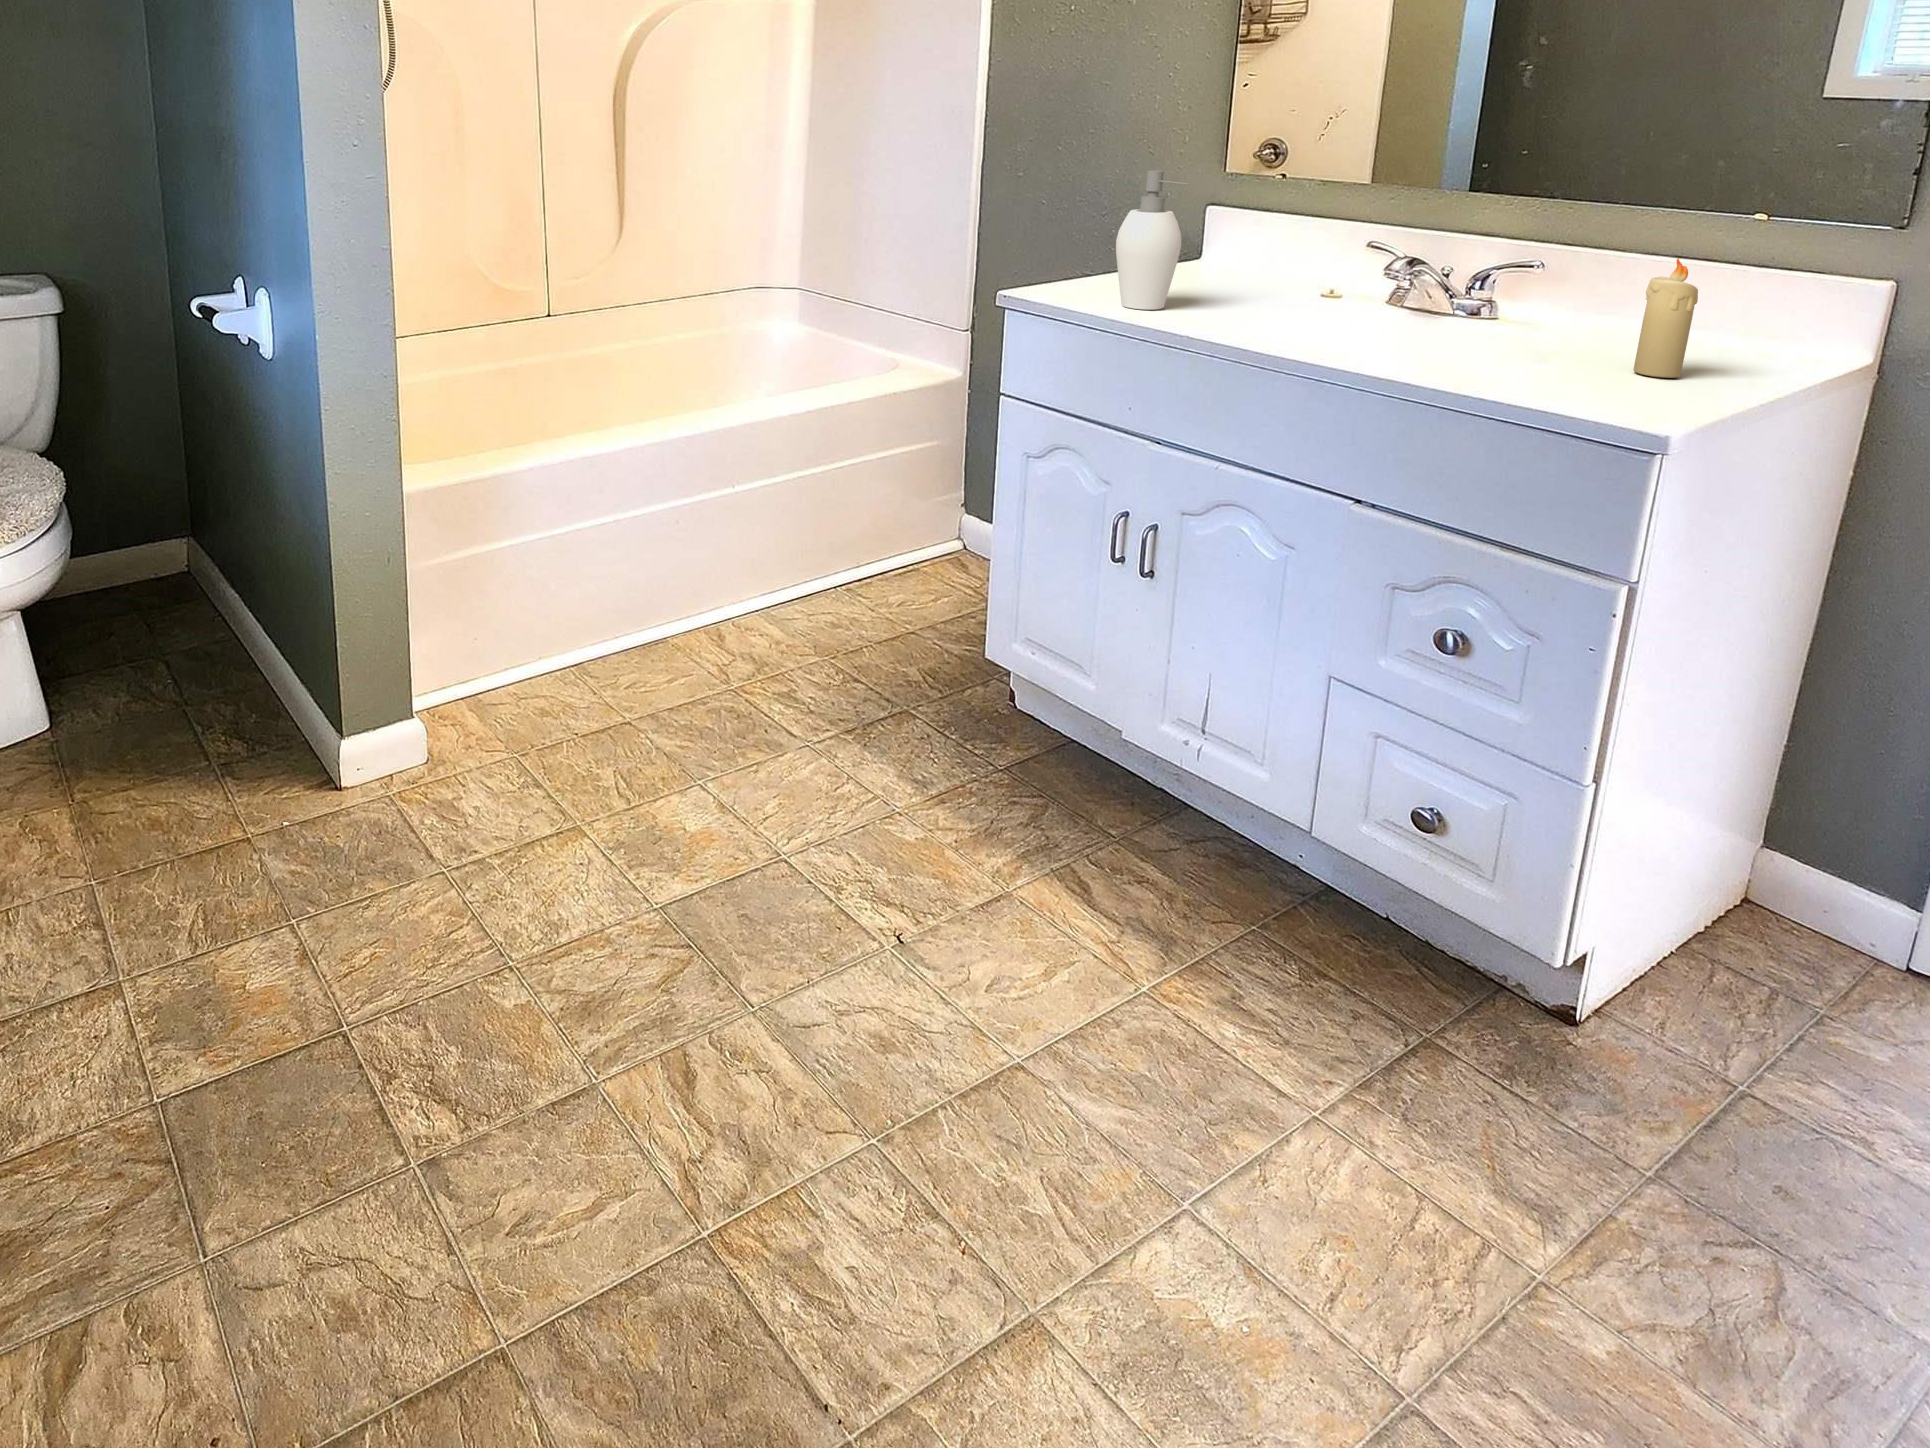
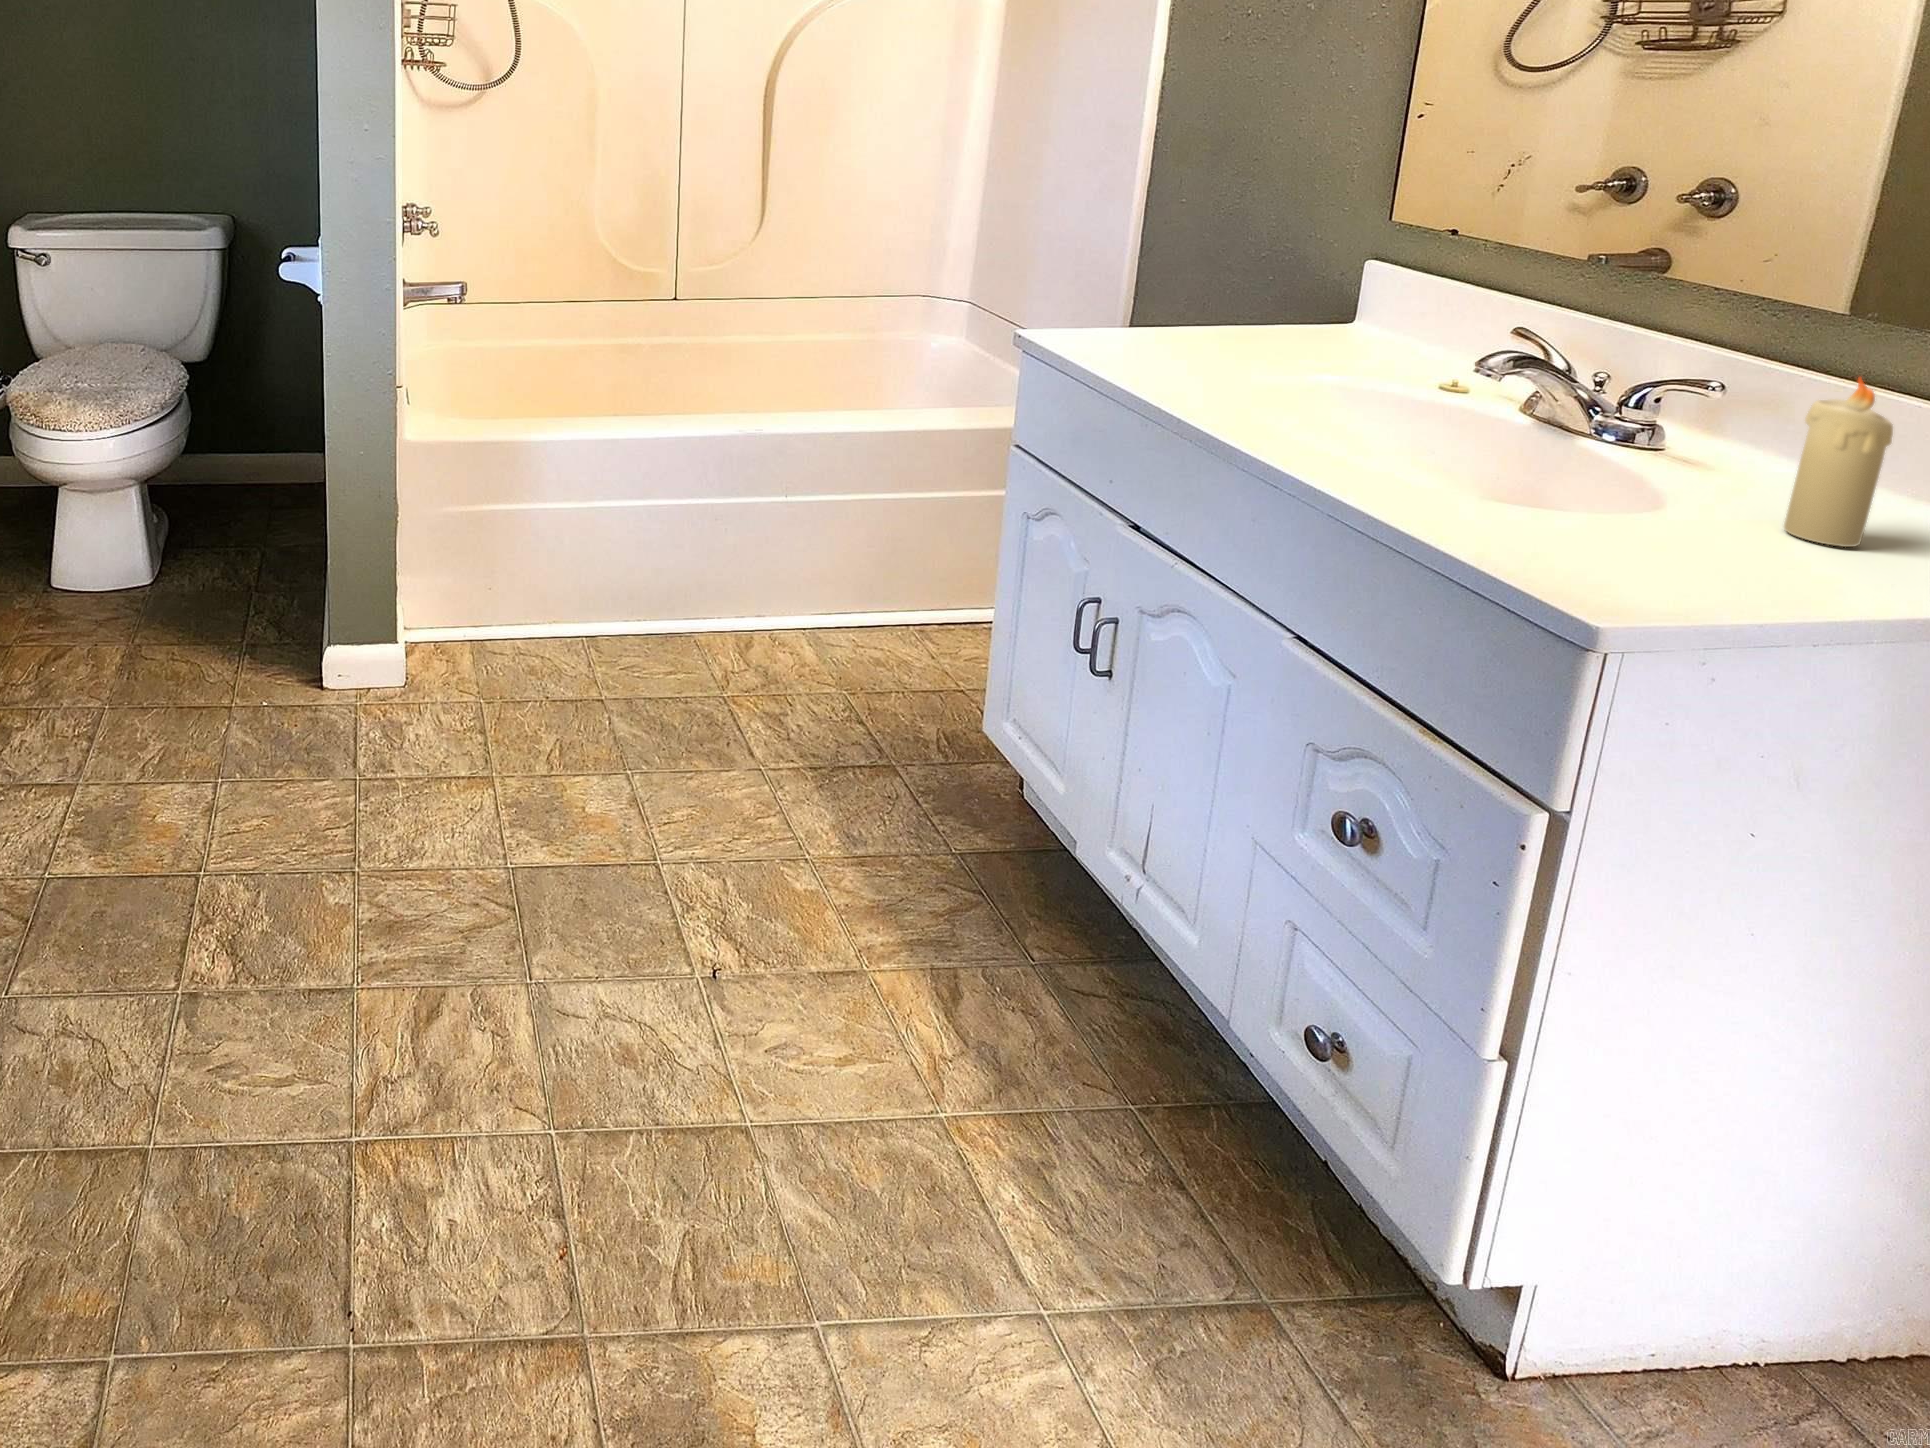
soap dispenser: present [1116,170,1190,310] -> none [1136,196,1218,360]

